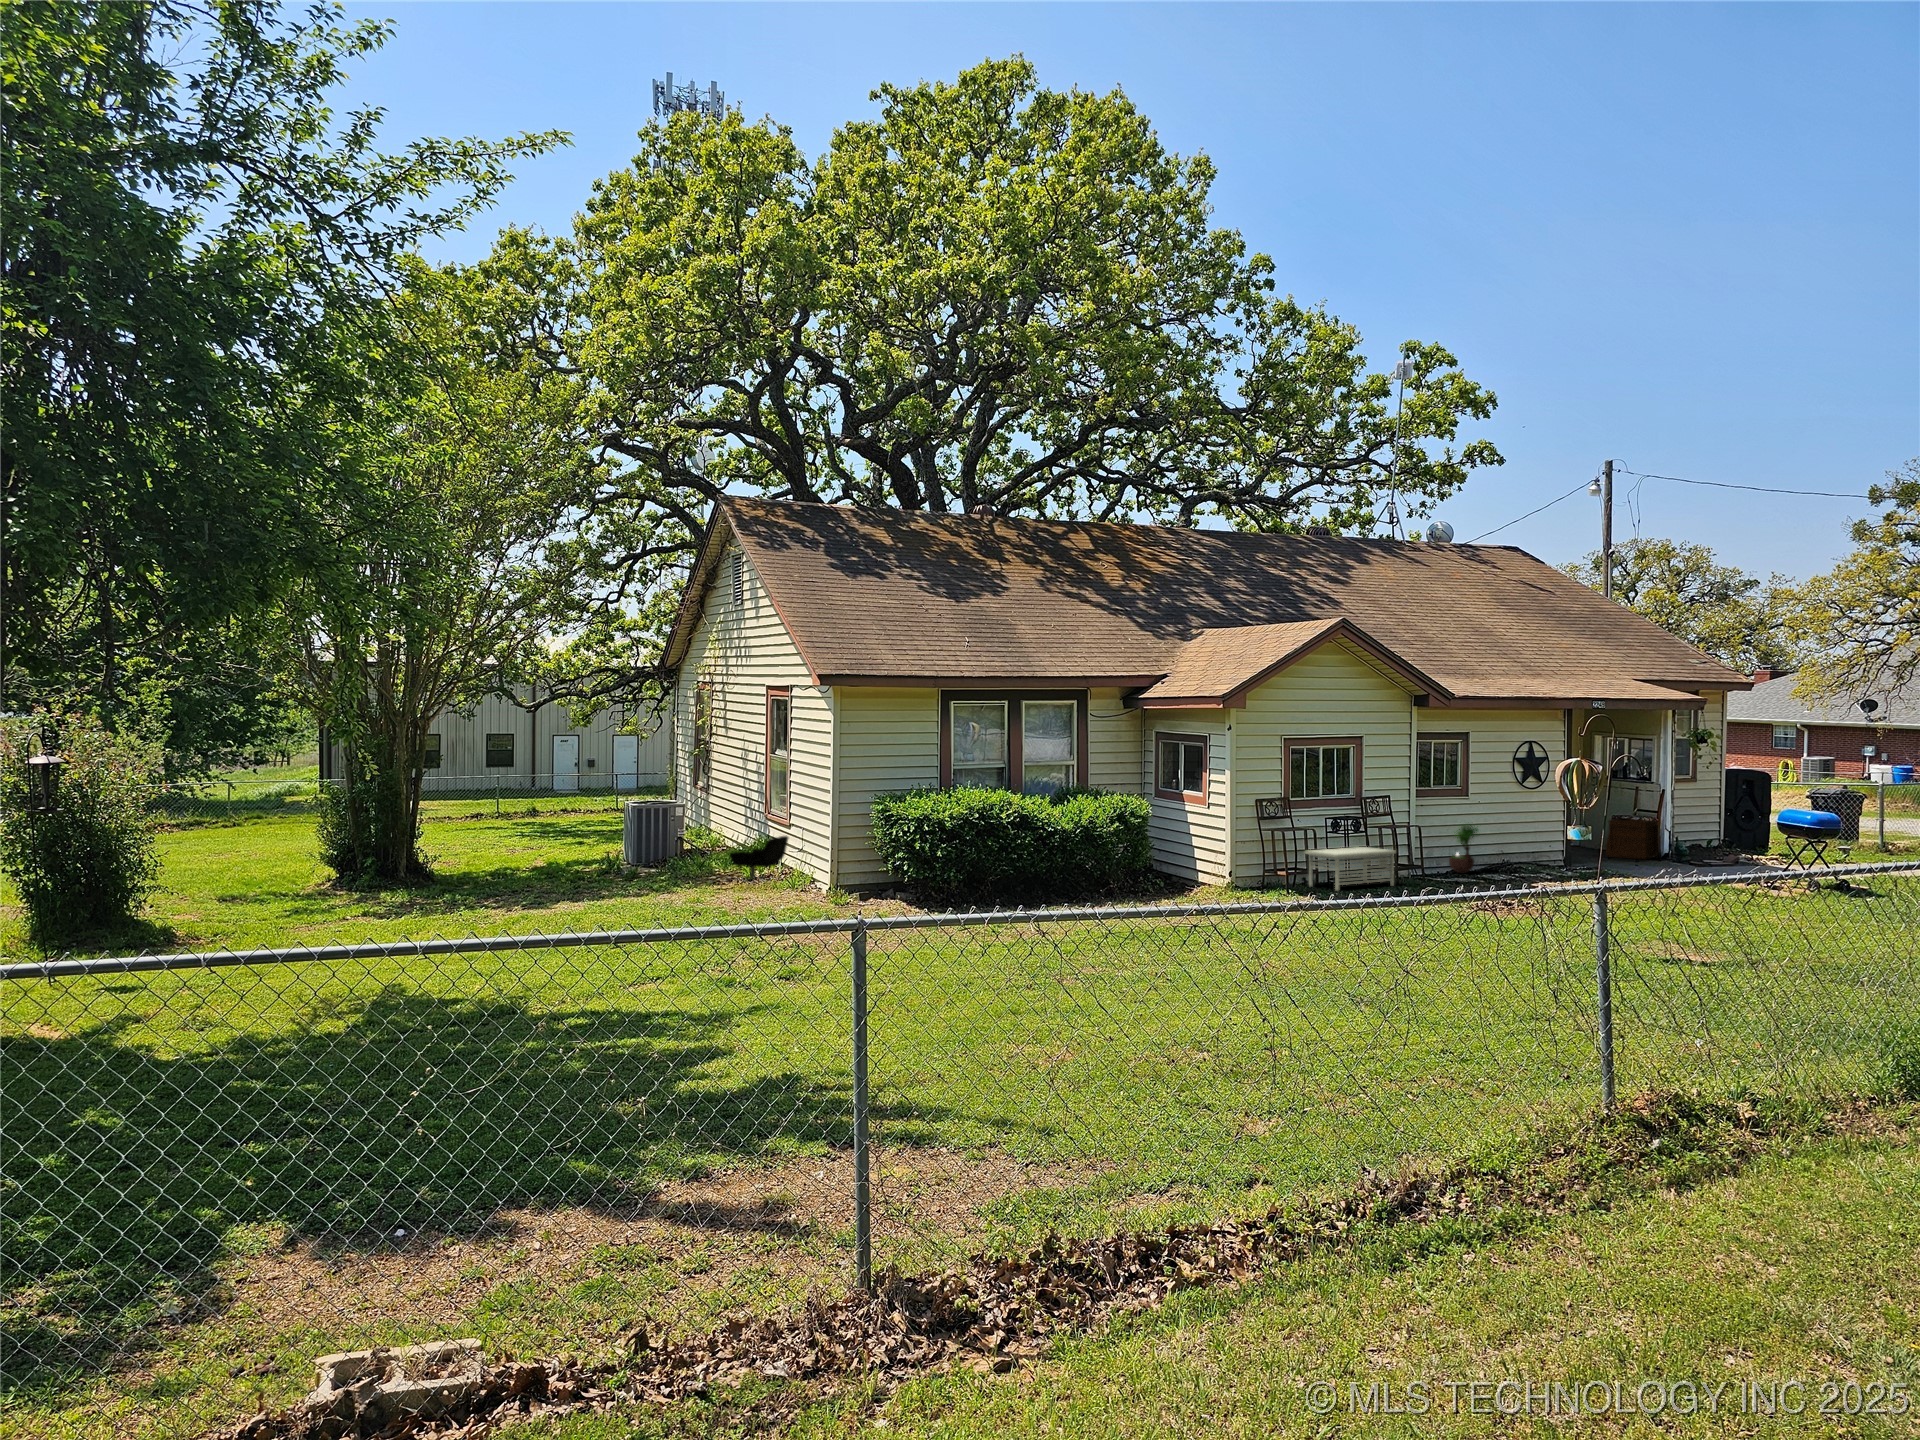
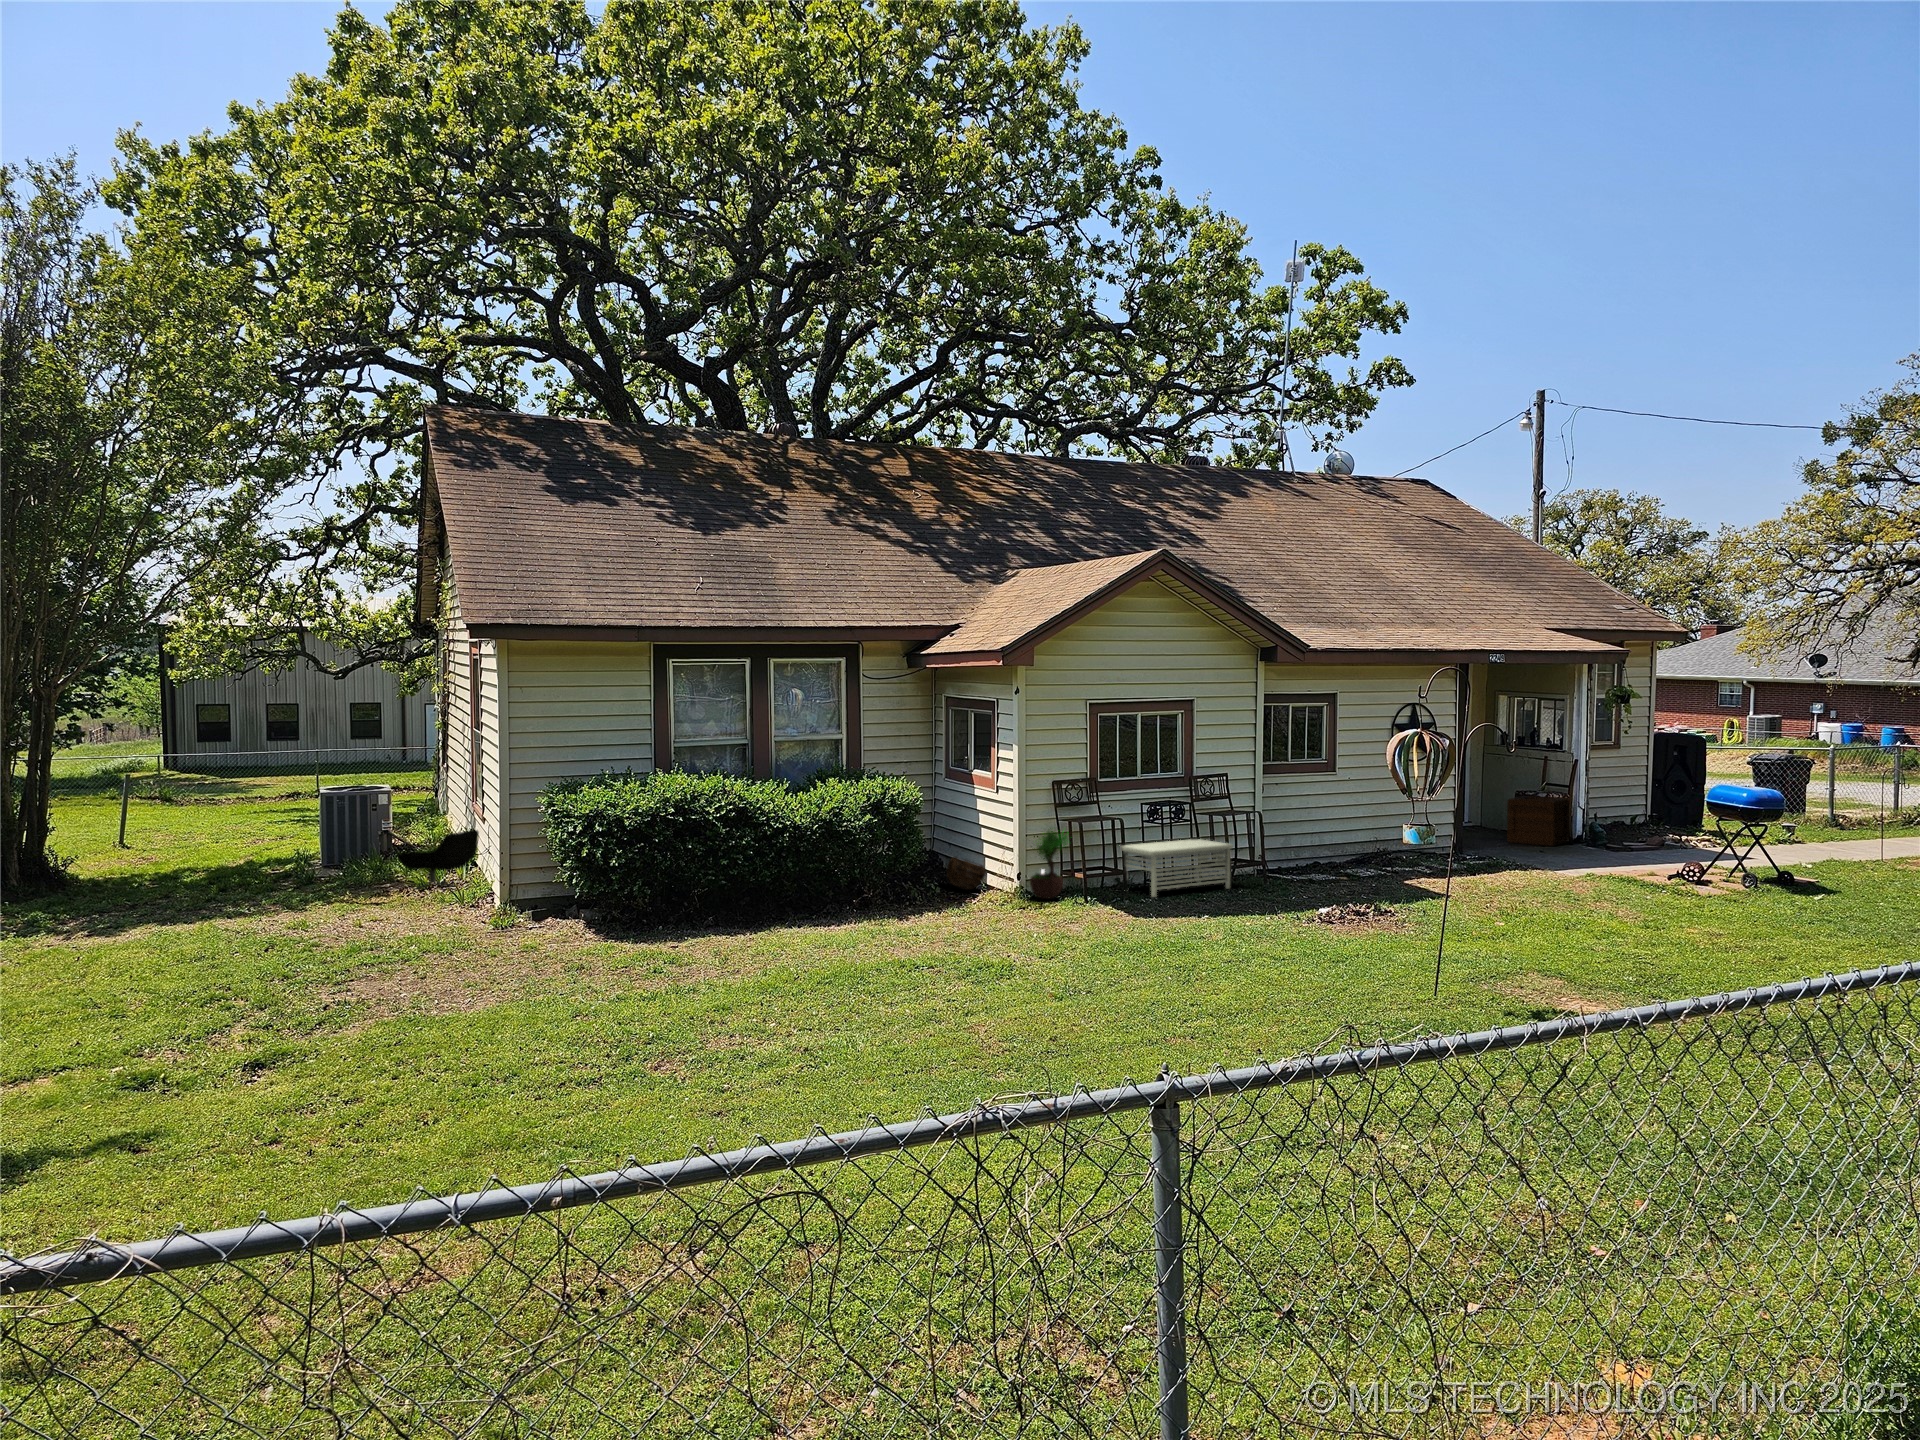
potted tree: present [1449,825,1478,873] -> present [1030,828,1067,899]
basket: none [1164,859,1200,885] -> present [947,857,986,890]

